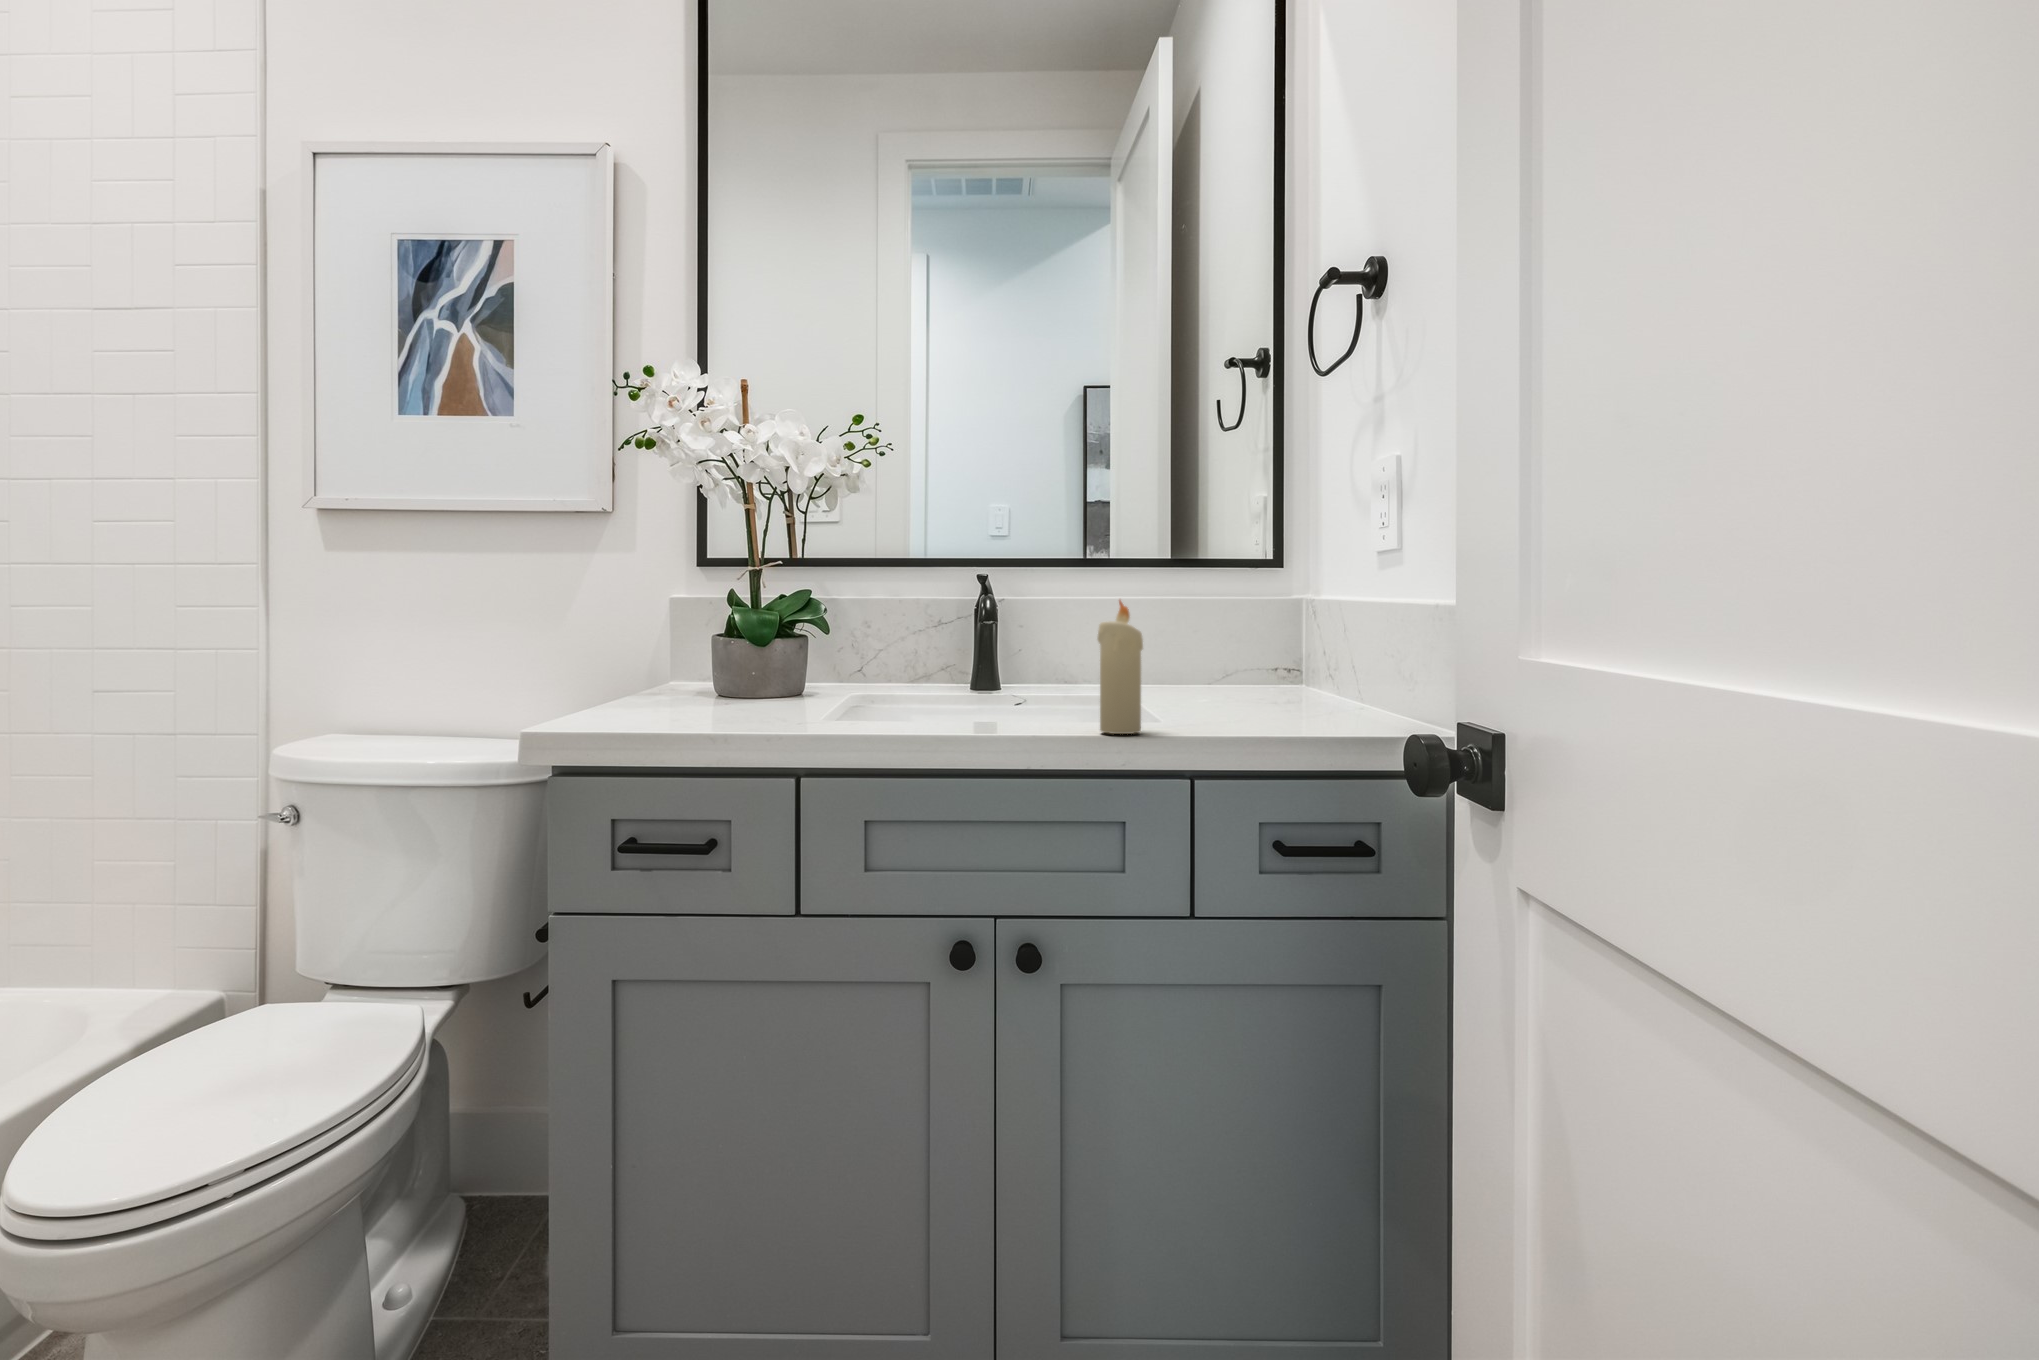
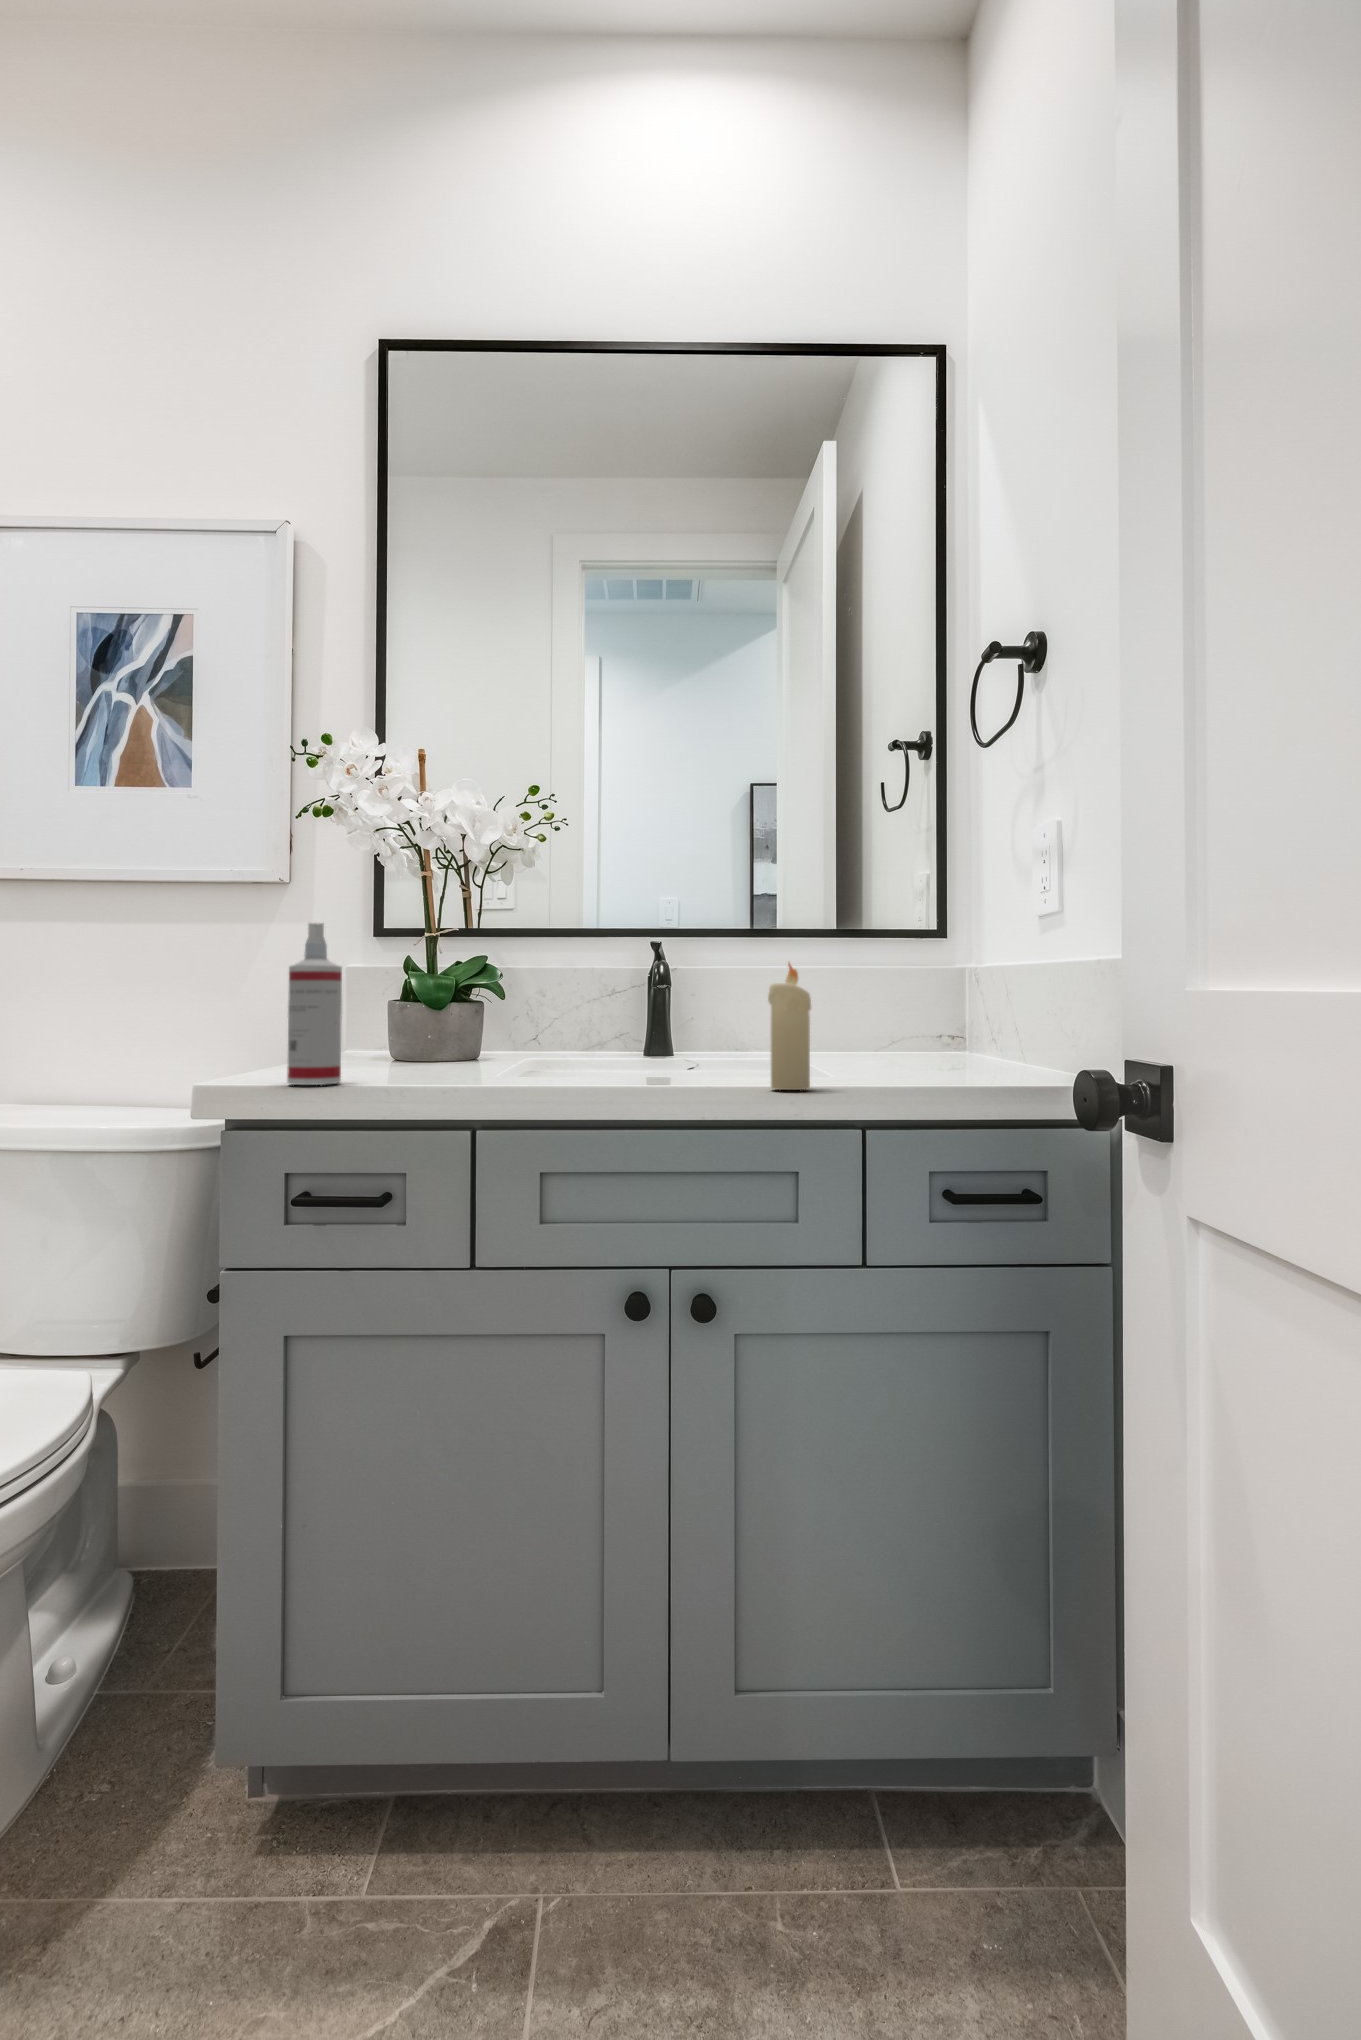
spray bottle: none [603,557,658,725] -> present [287,923,342,1085]

